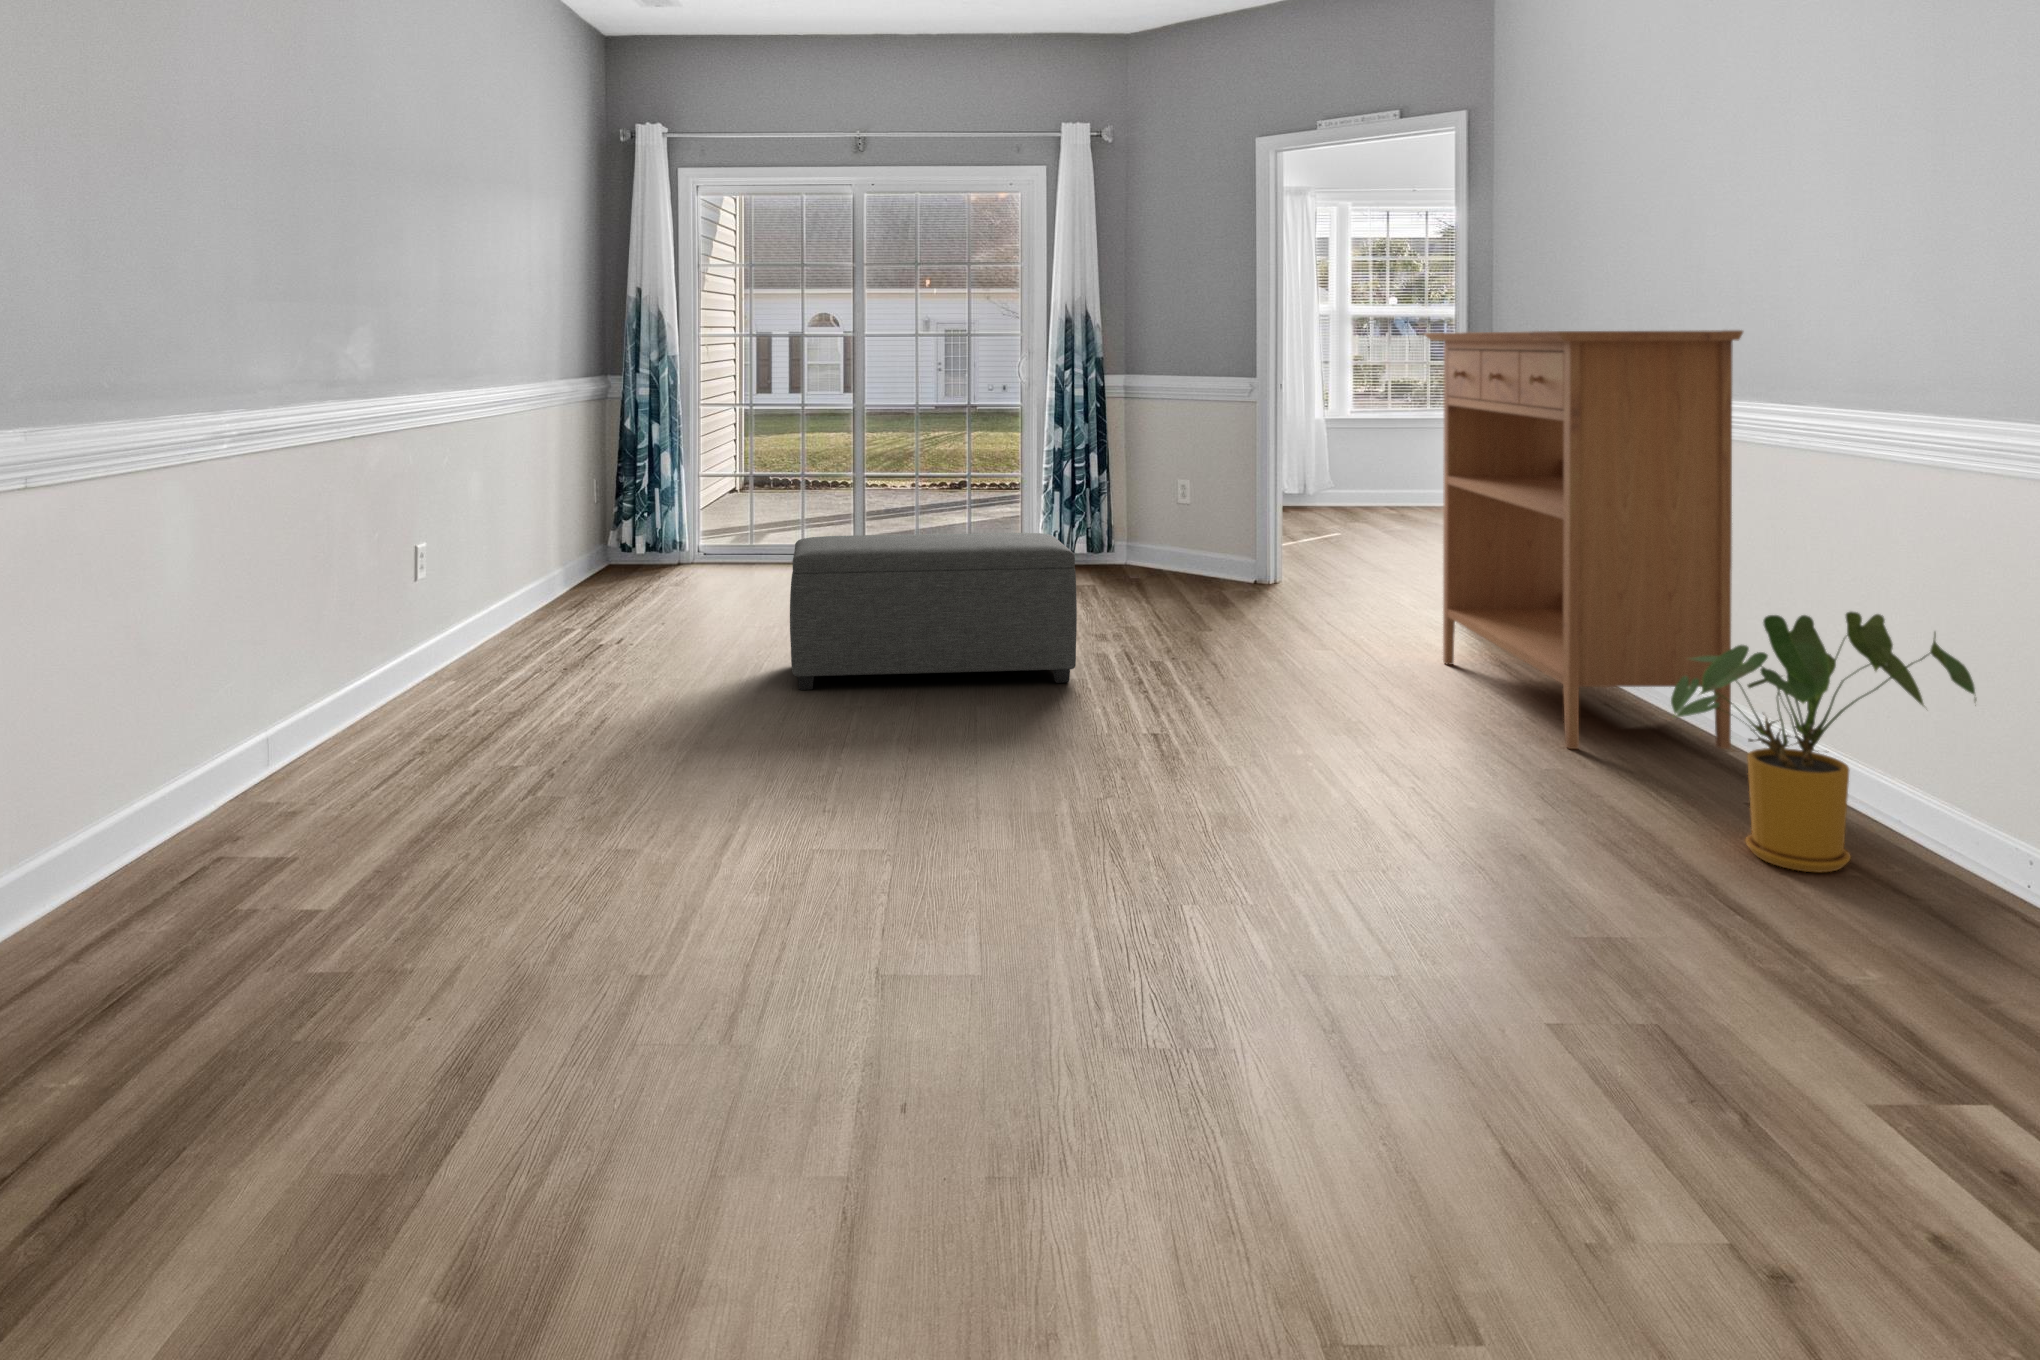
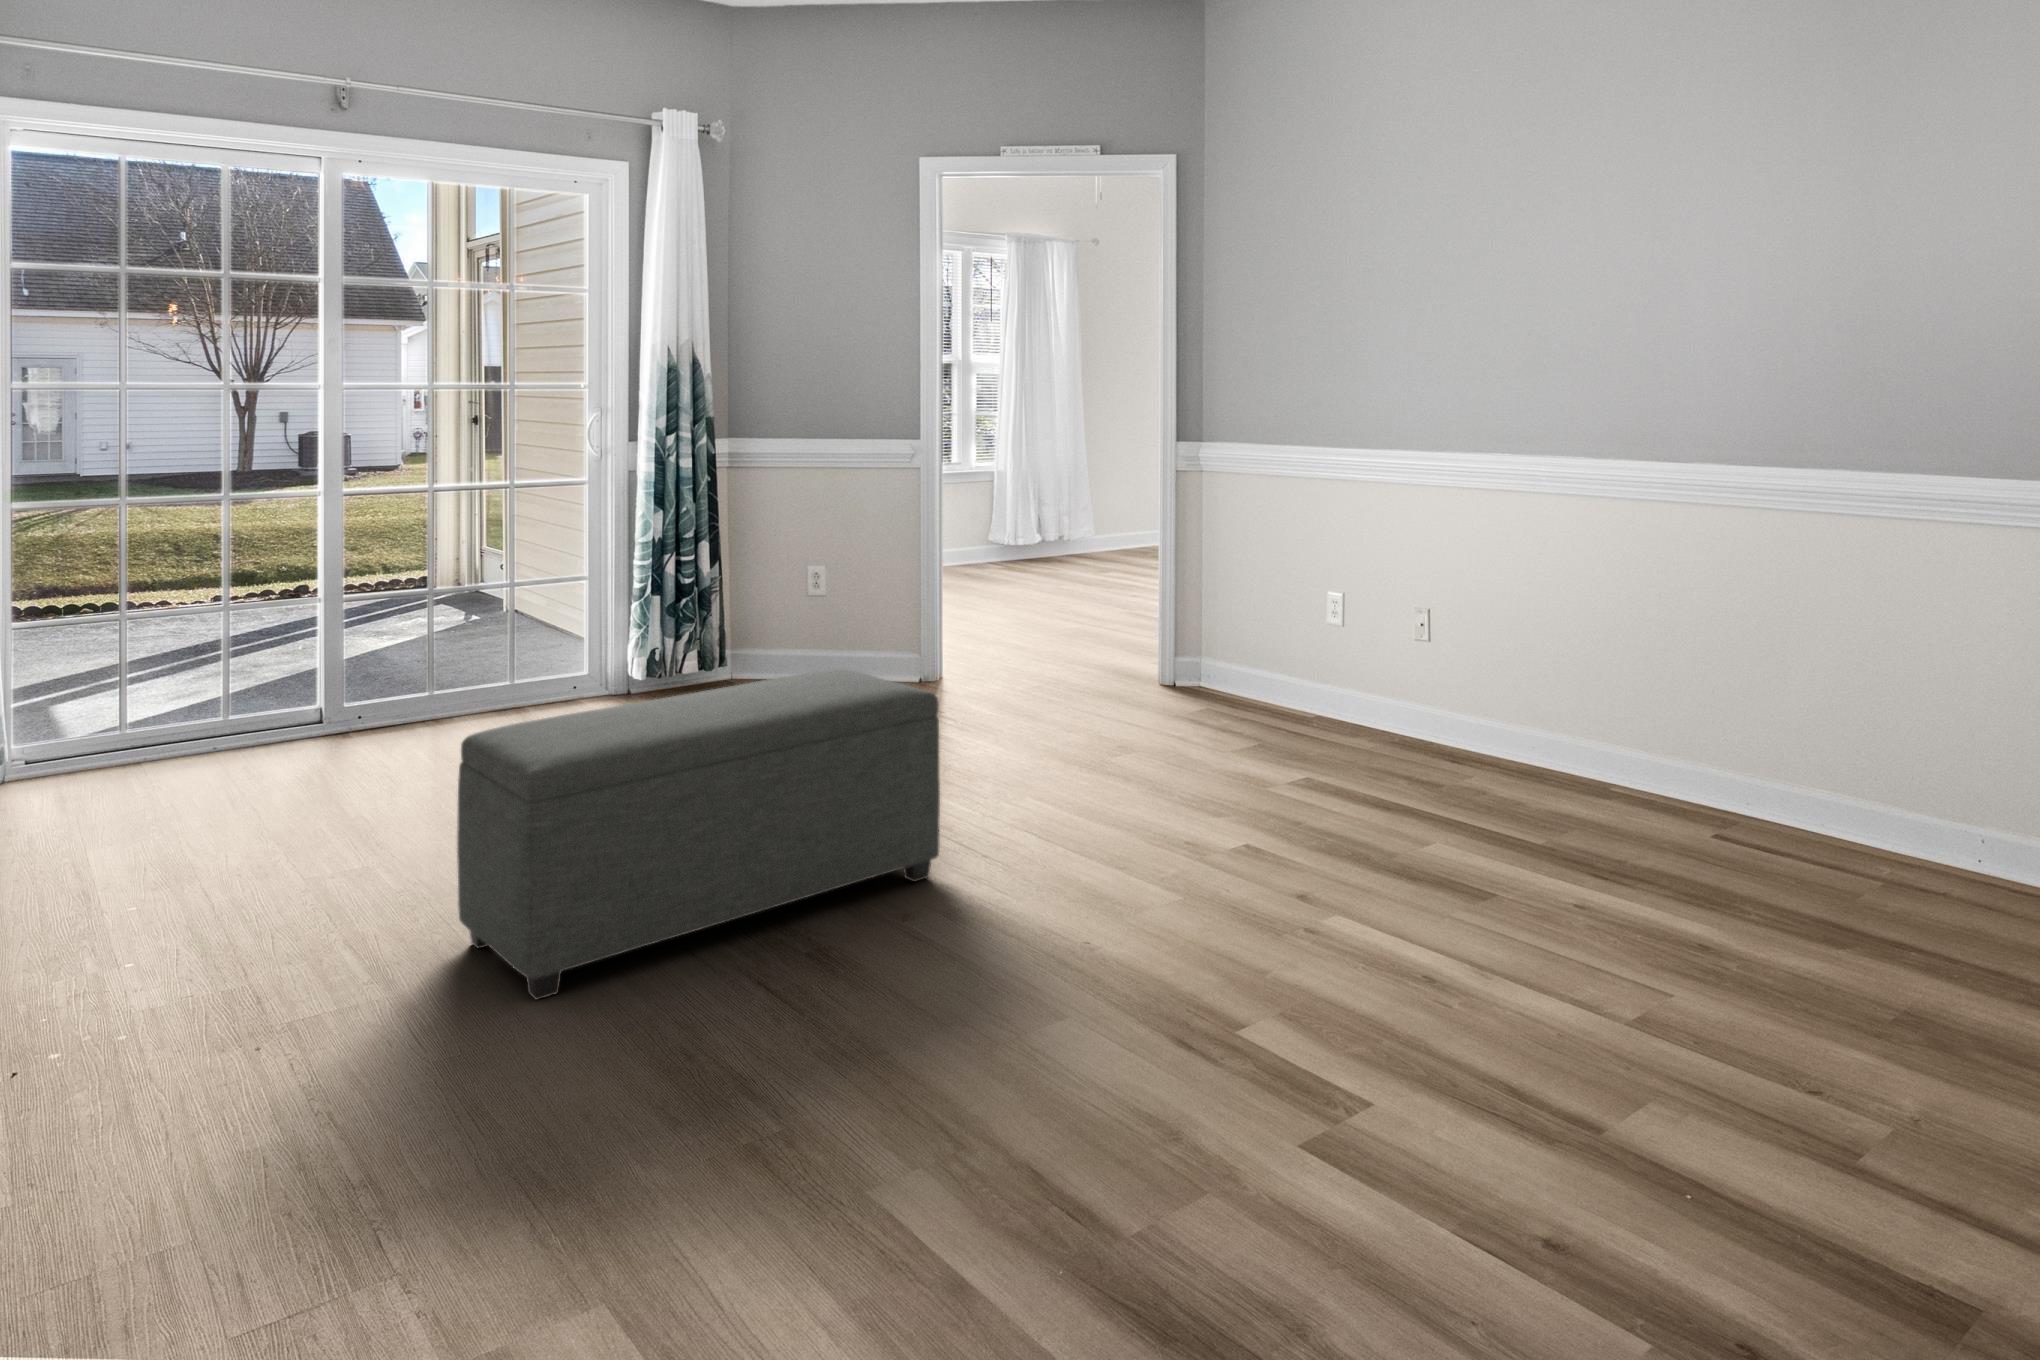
console table: present [1424,330,1743,749] -> none [1240,384,1648,838]
house plant: present [1671,612,1976,872] -> none [1755,660,2013,934]

